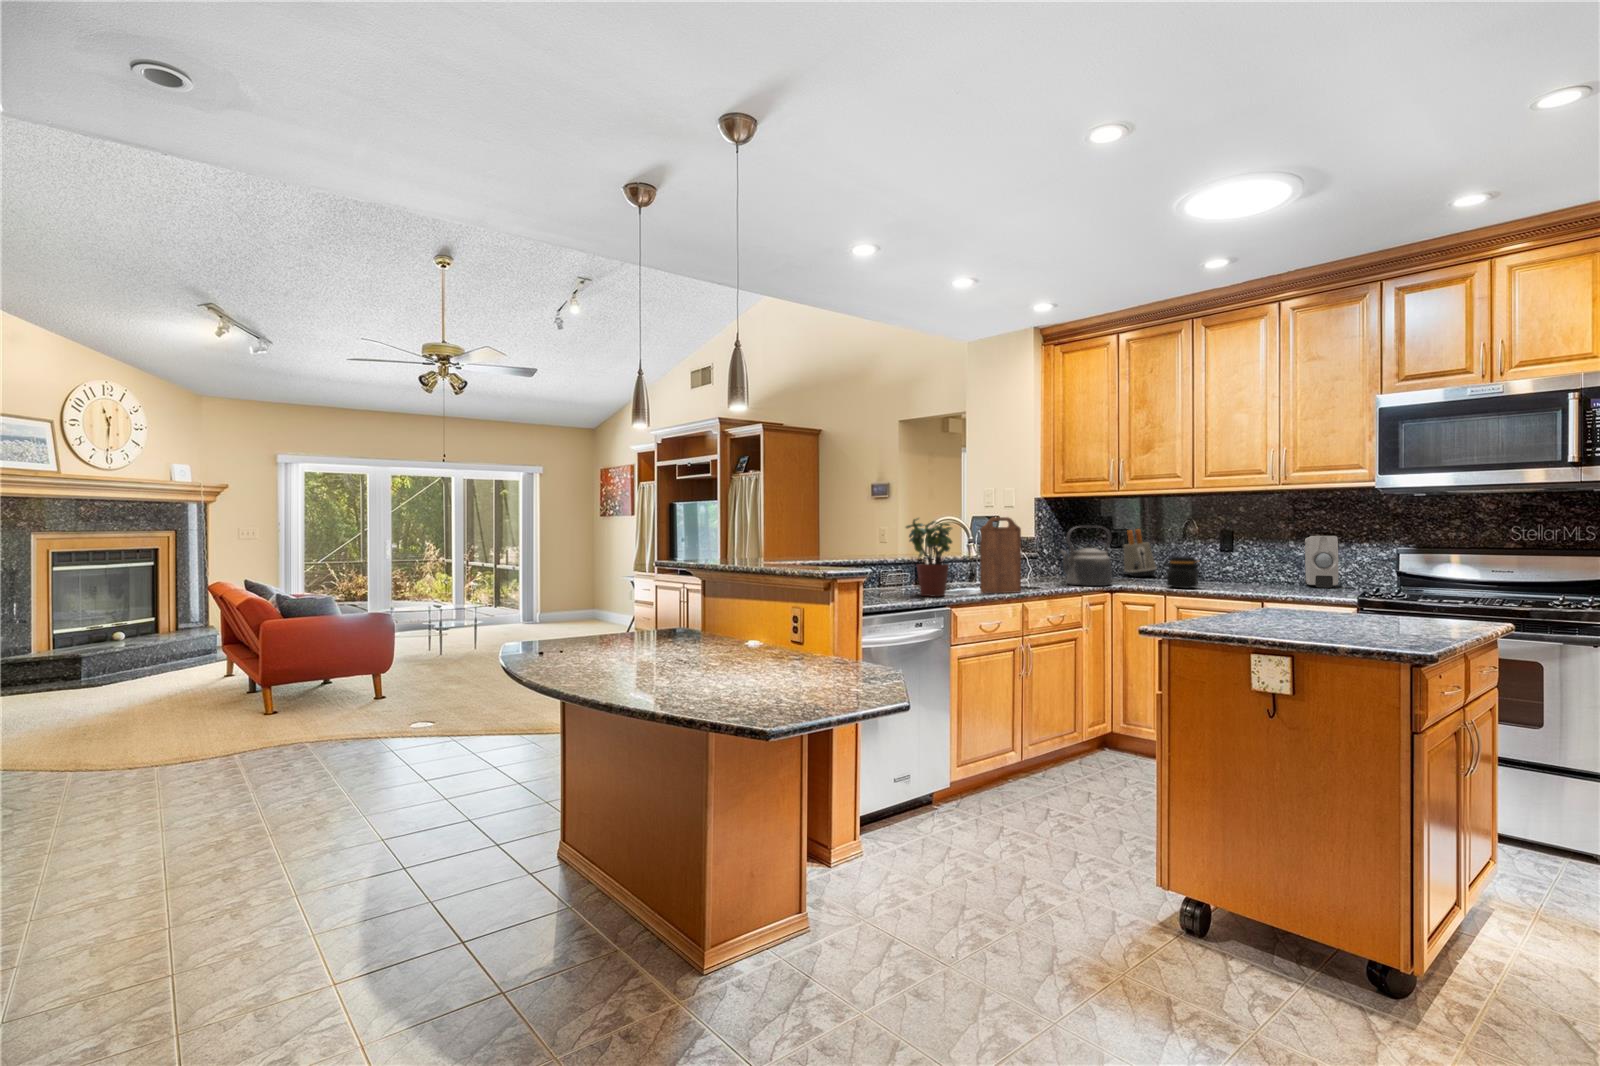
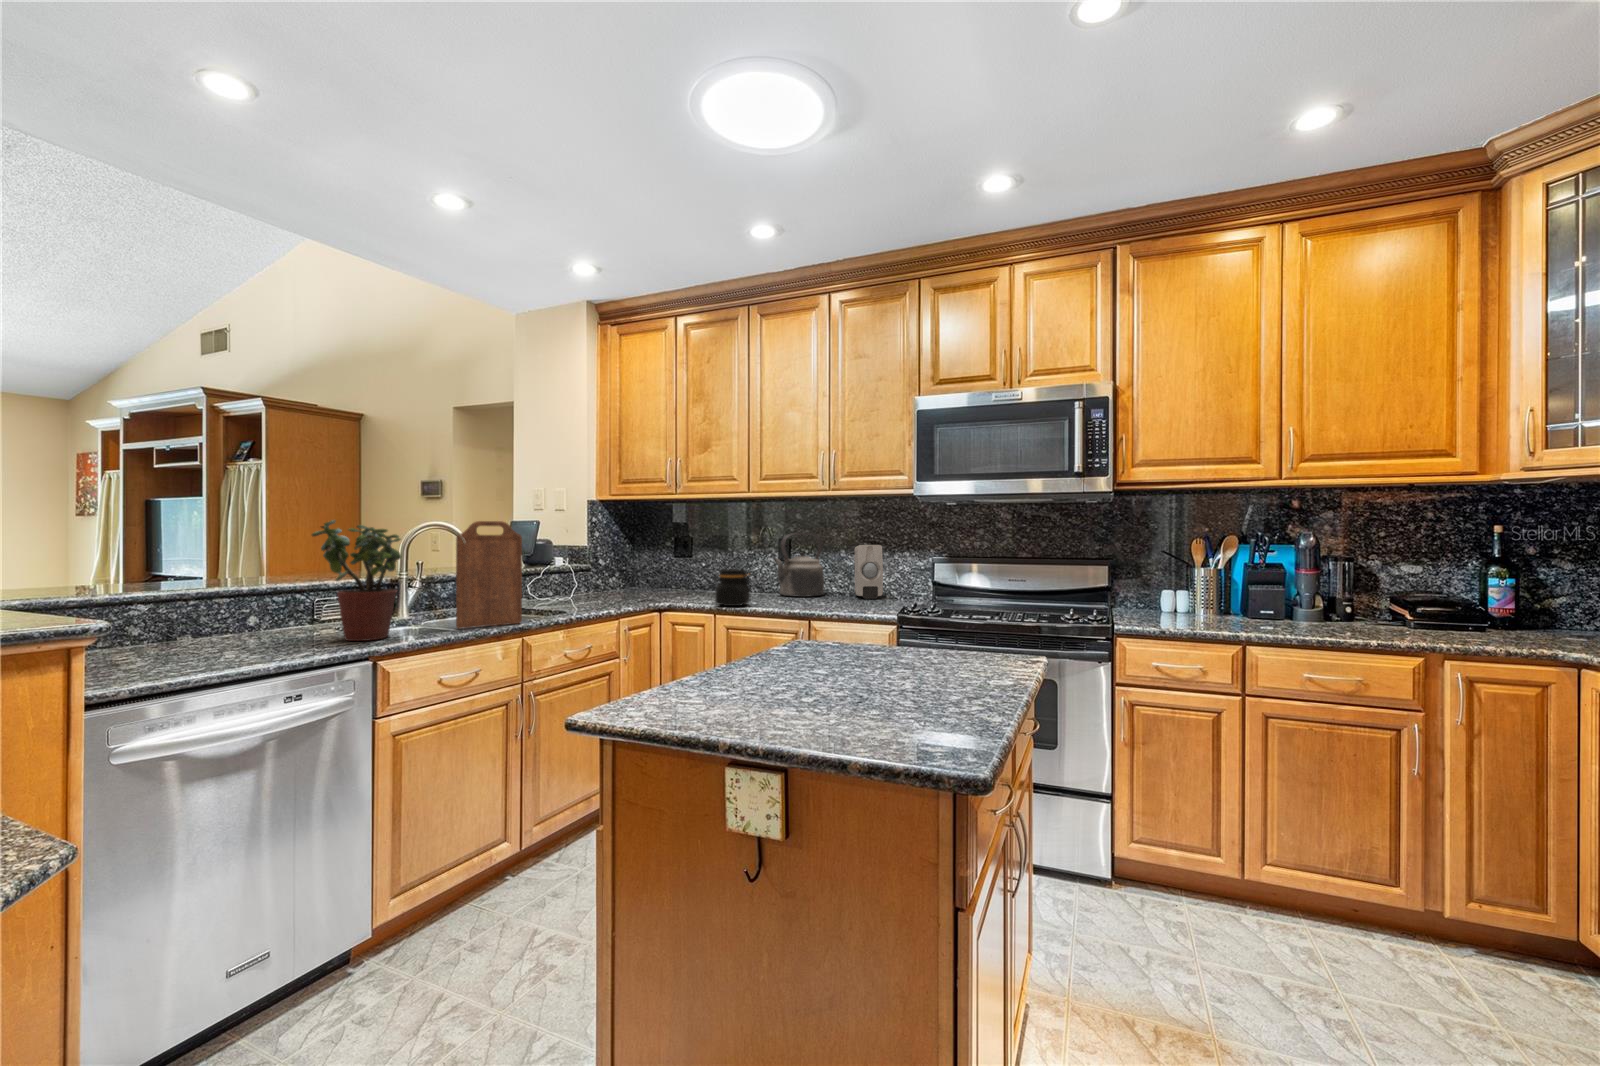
kettle: present [1060,526,1112,586] -> present [775,533,824,597]
toaster: present [1124,529,1157,577] -> none [687,537,719,590]

